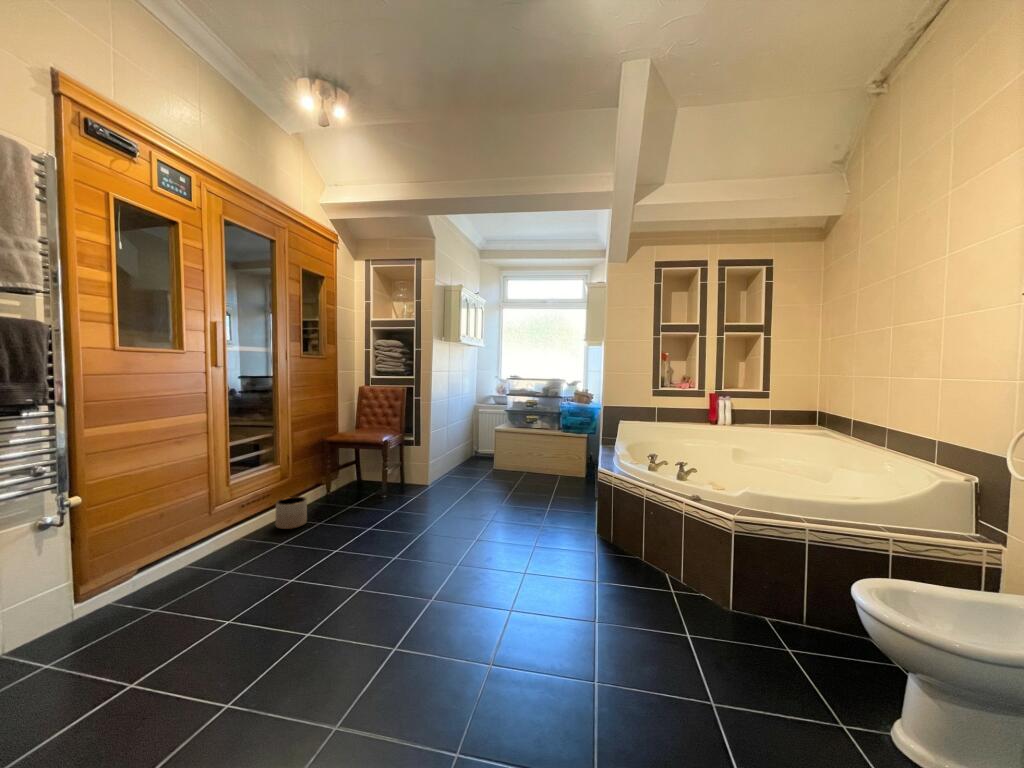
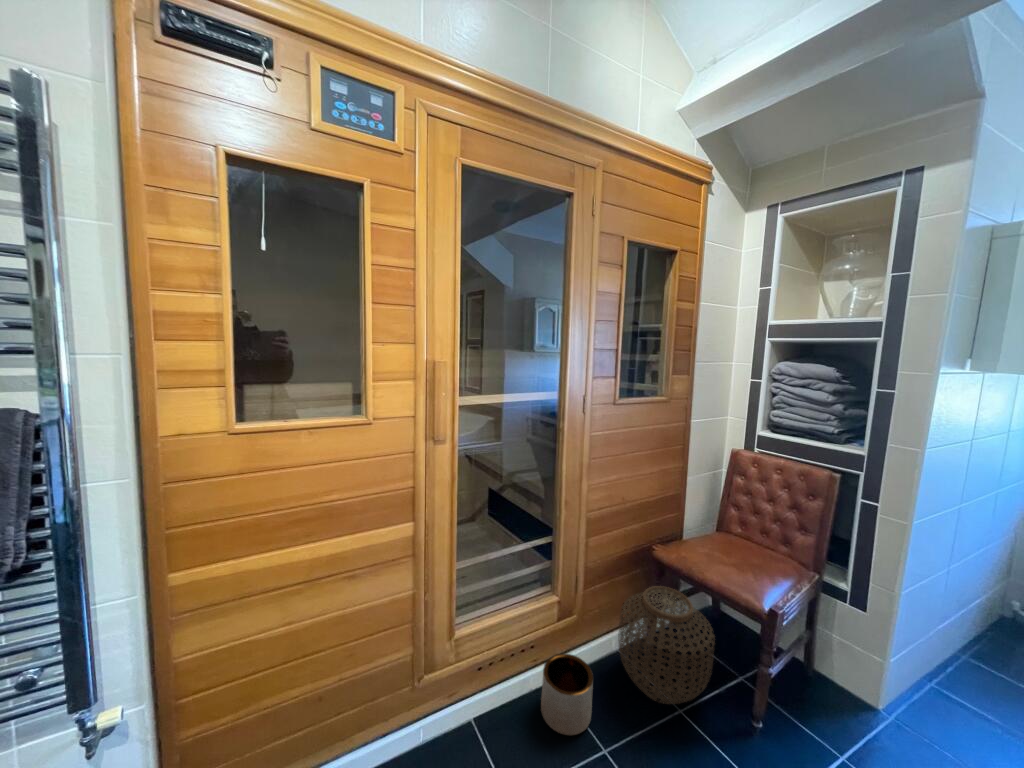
woven basket: none [312,455,363,509] -> present [618,586,715,704]

